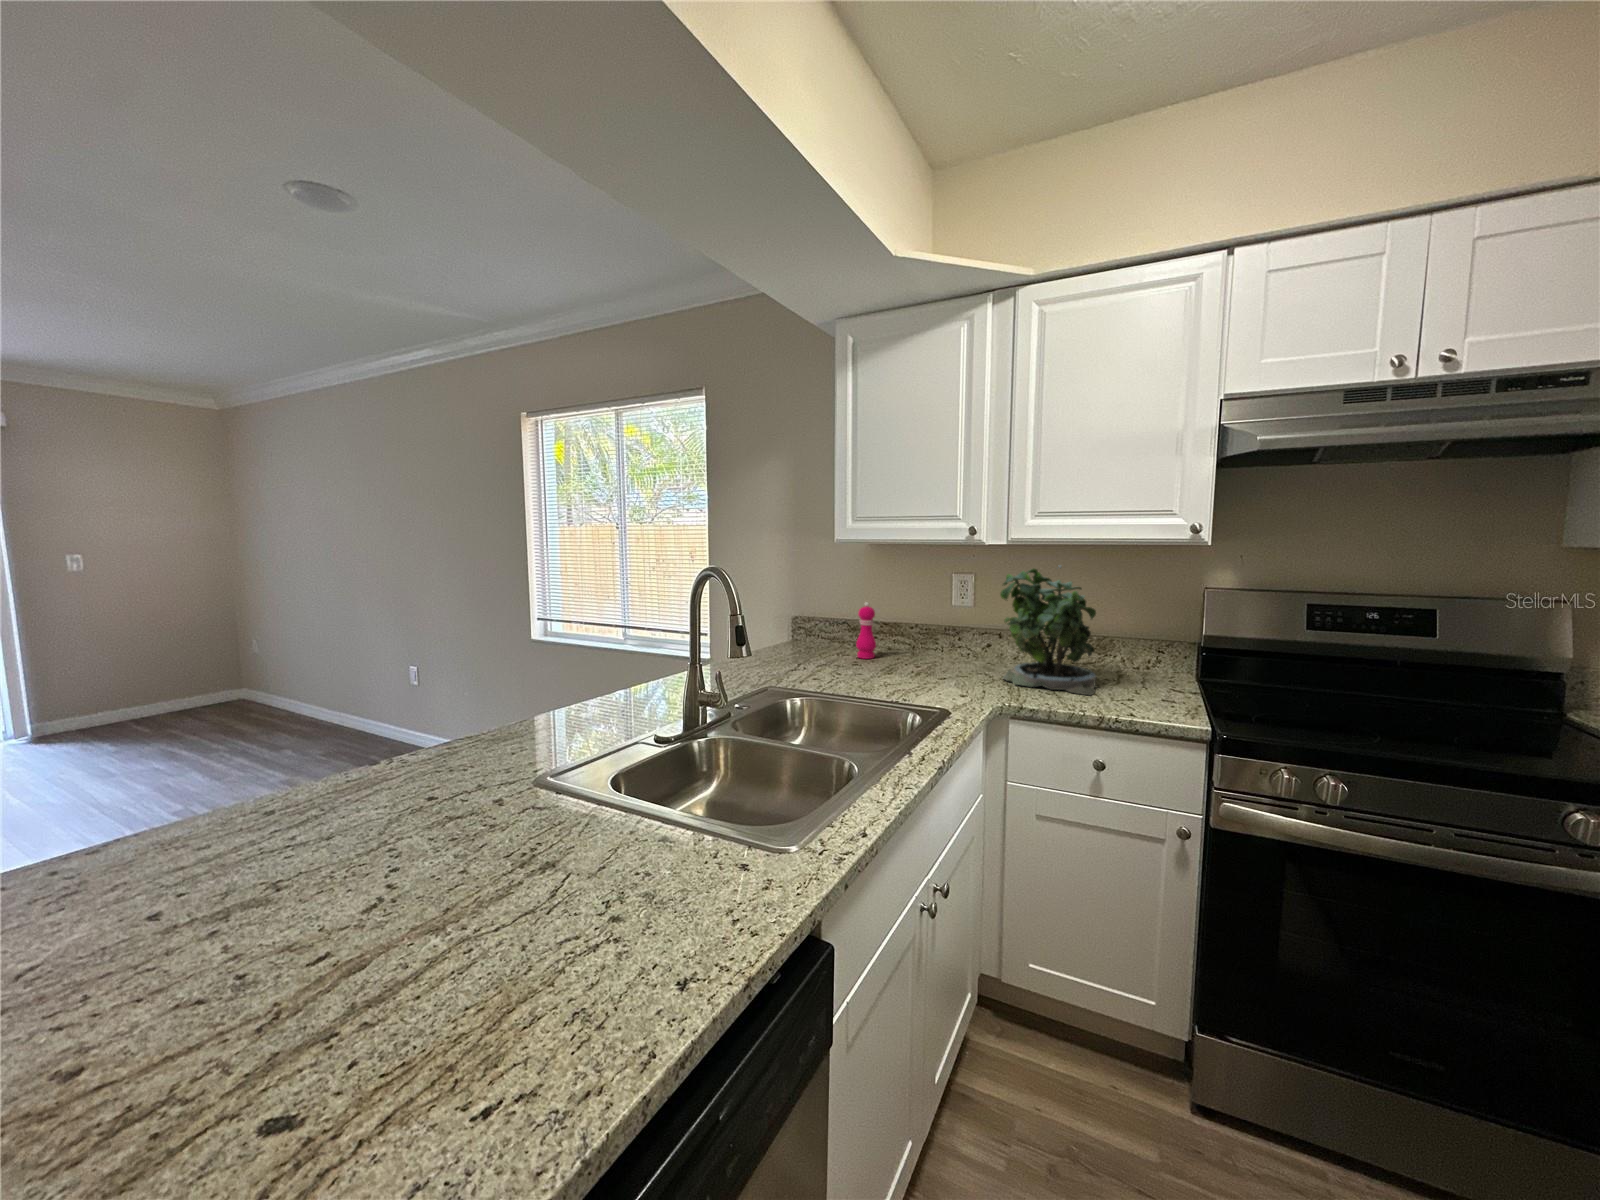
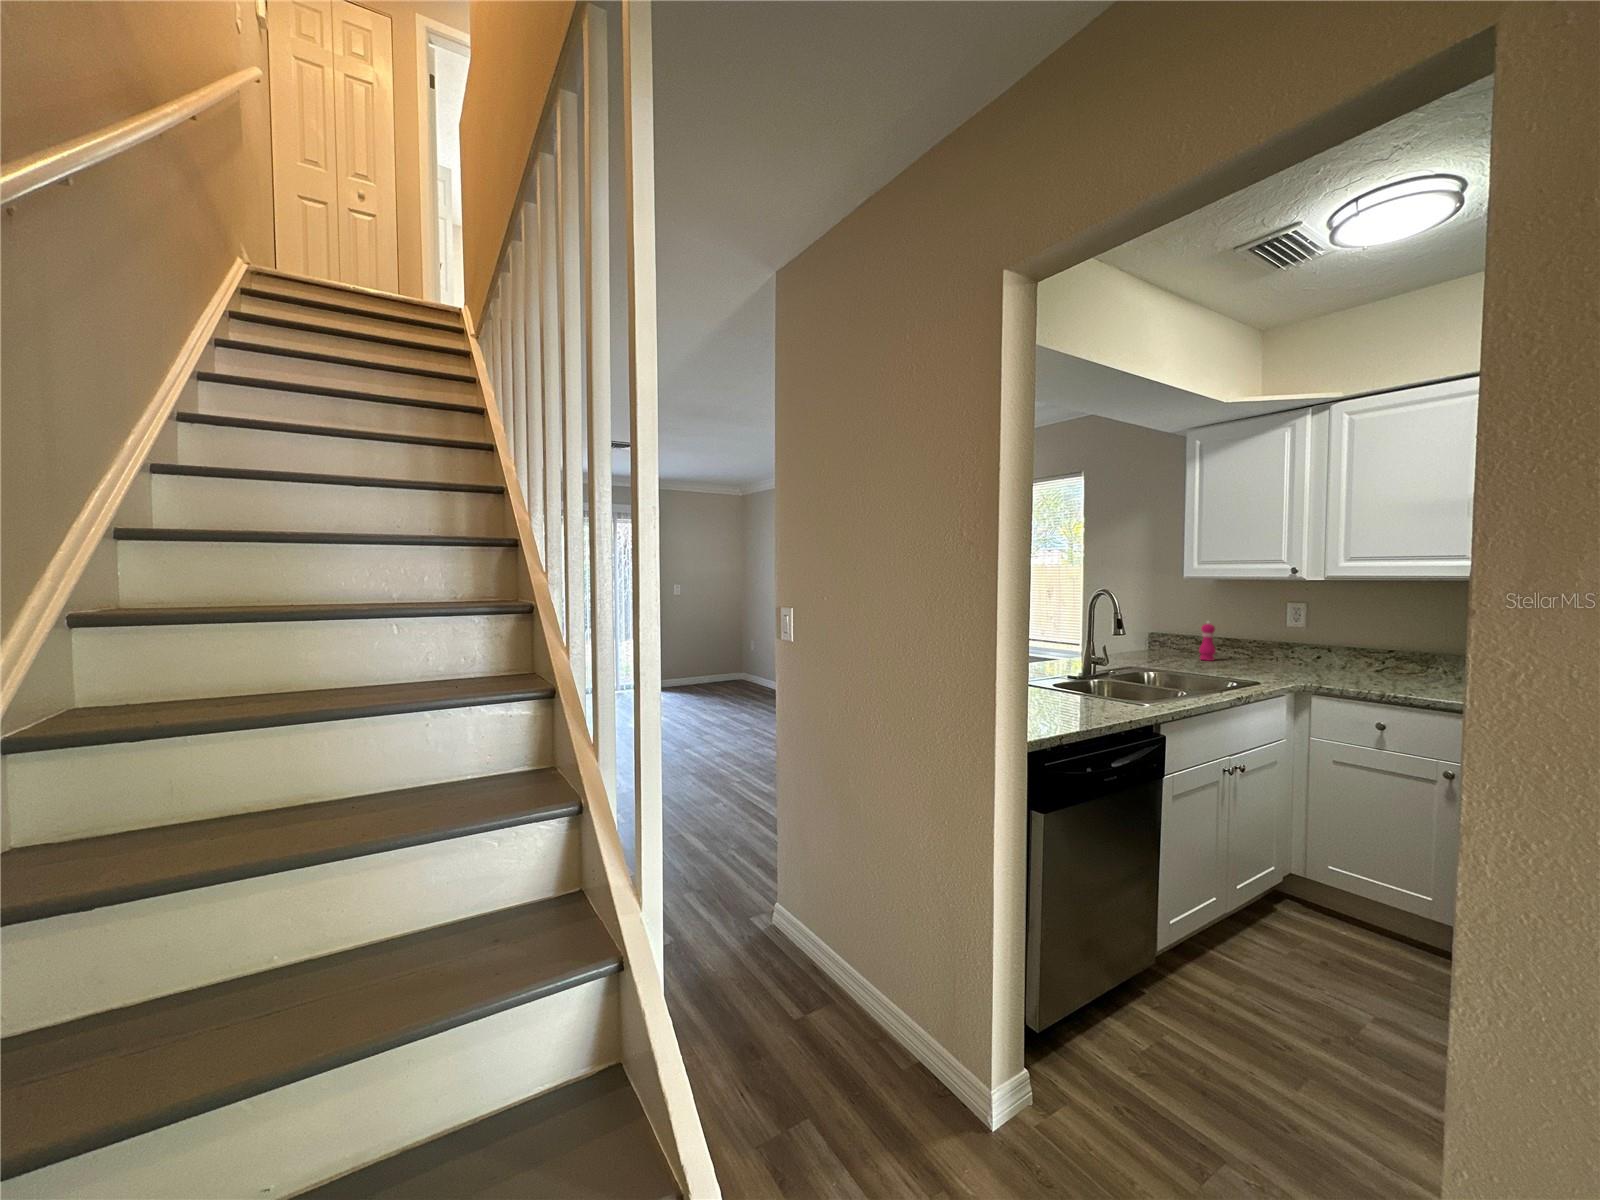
potted plant: present [1000,566,1097,695] -> none [1320,593,1411,687]

